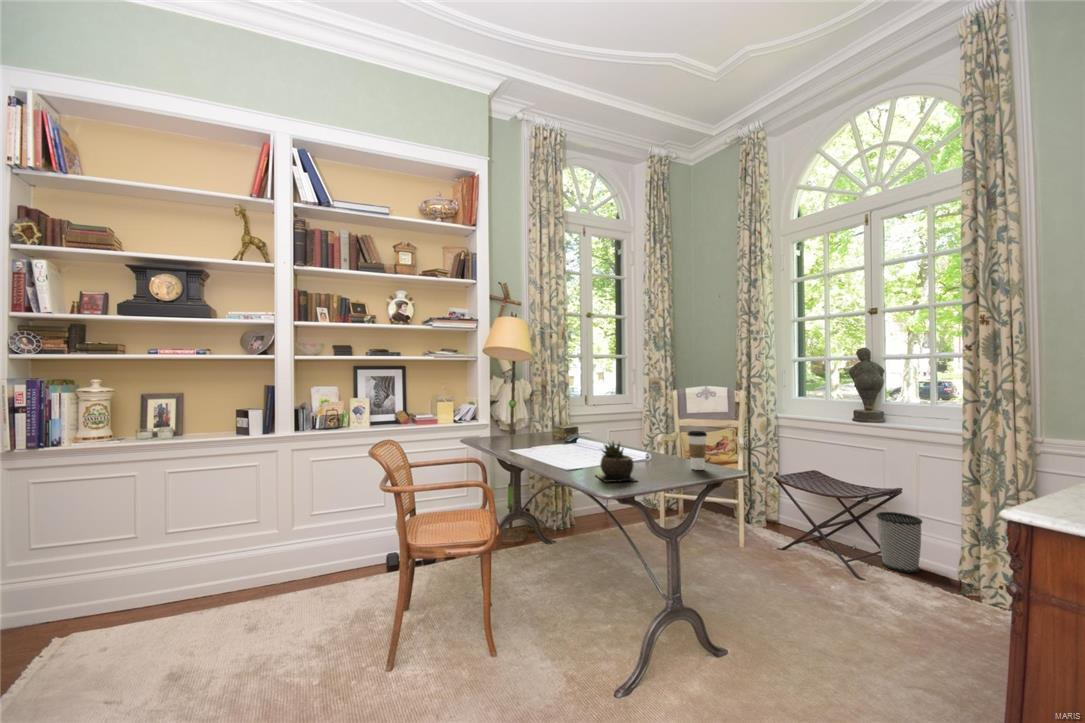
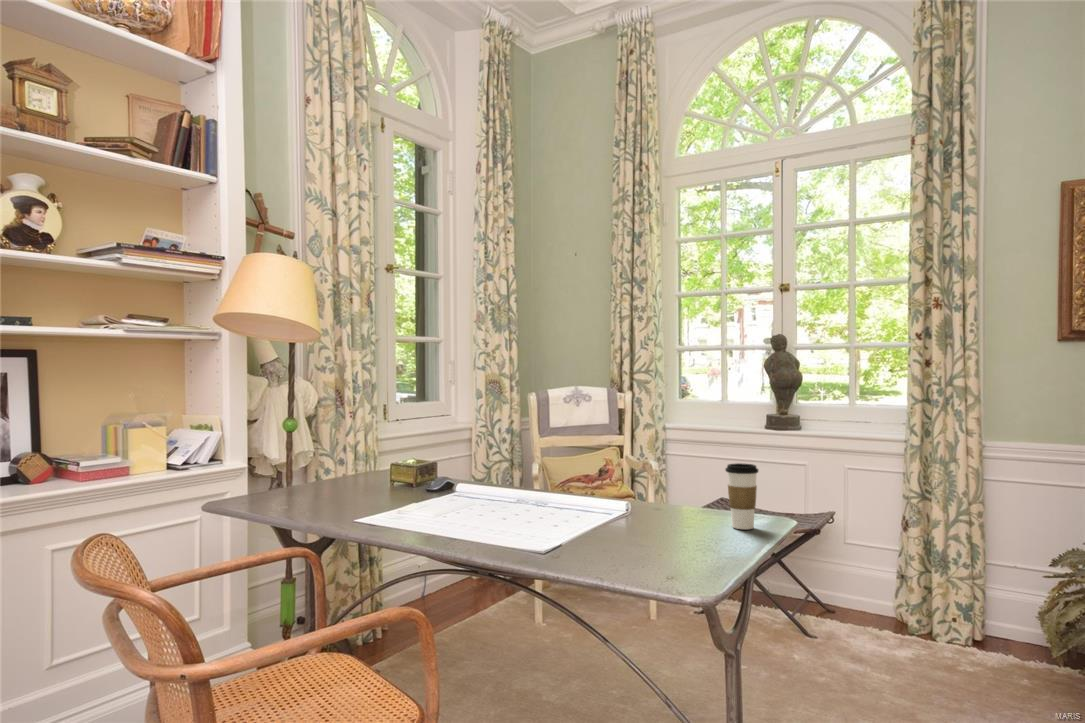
succulent plant: present [597,442,636,482] -> none [624,495,719,581]
wastebasket: present [876,512,922,573] -> none [808,543,859,618]

